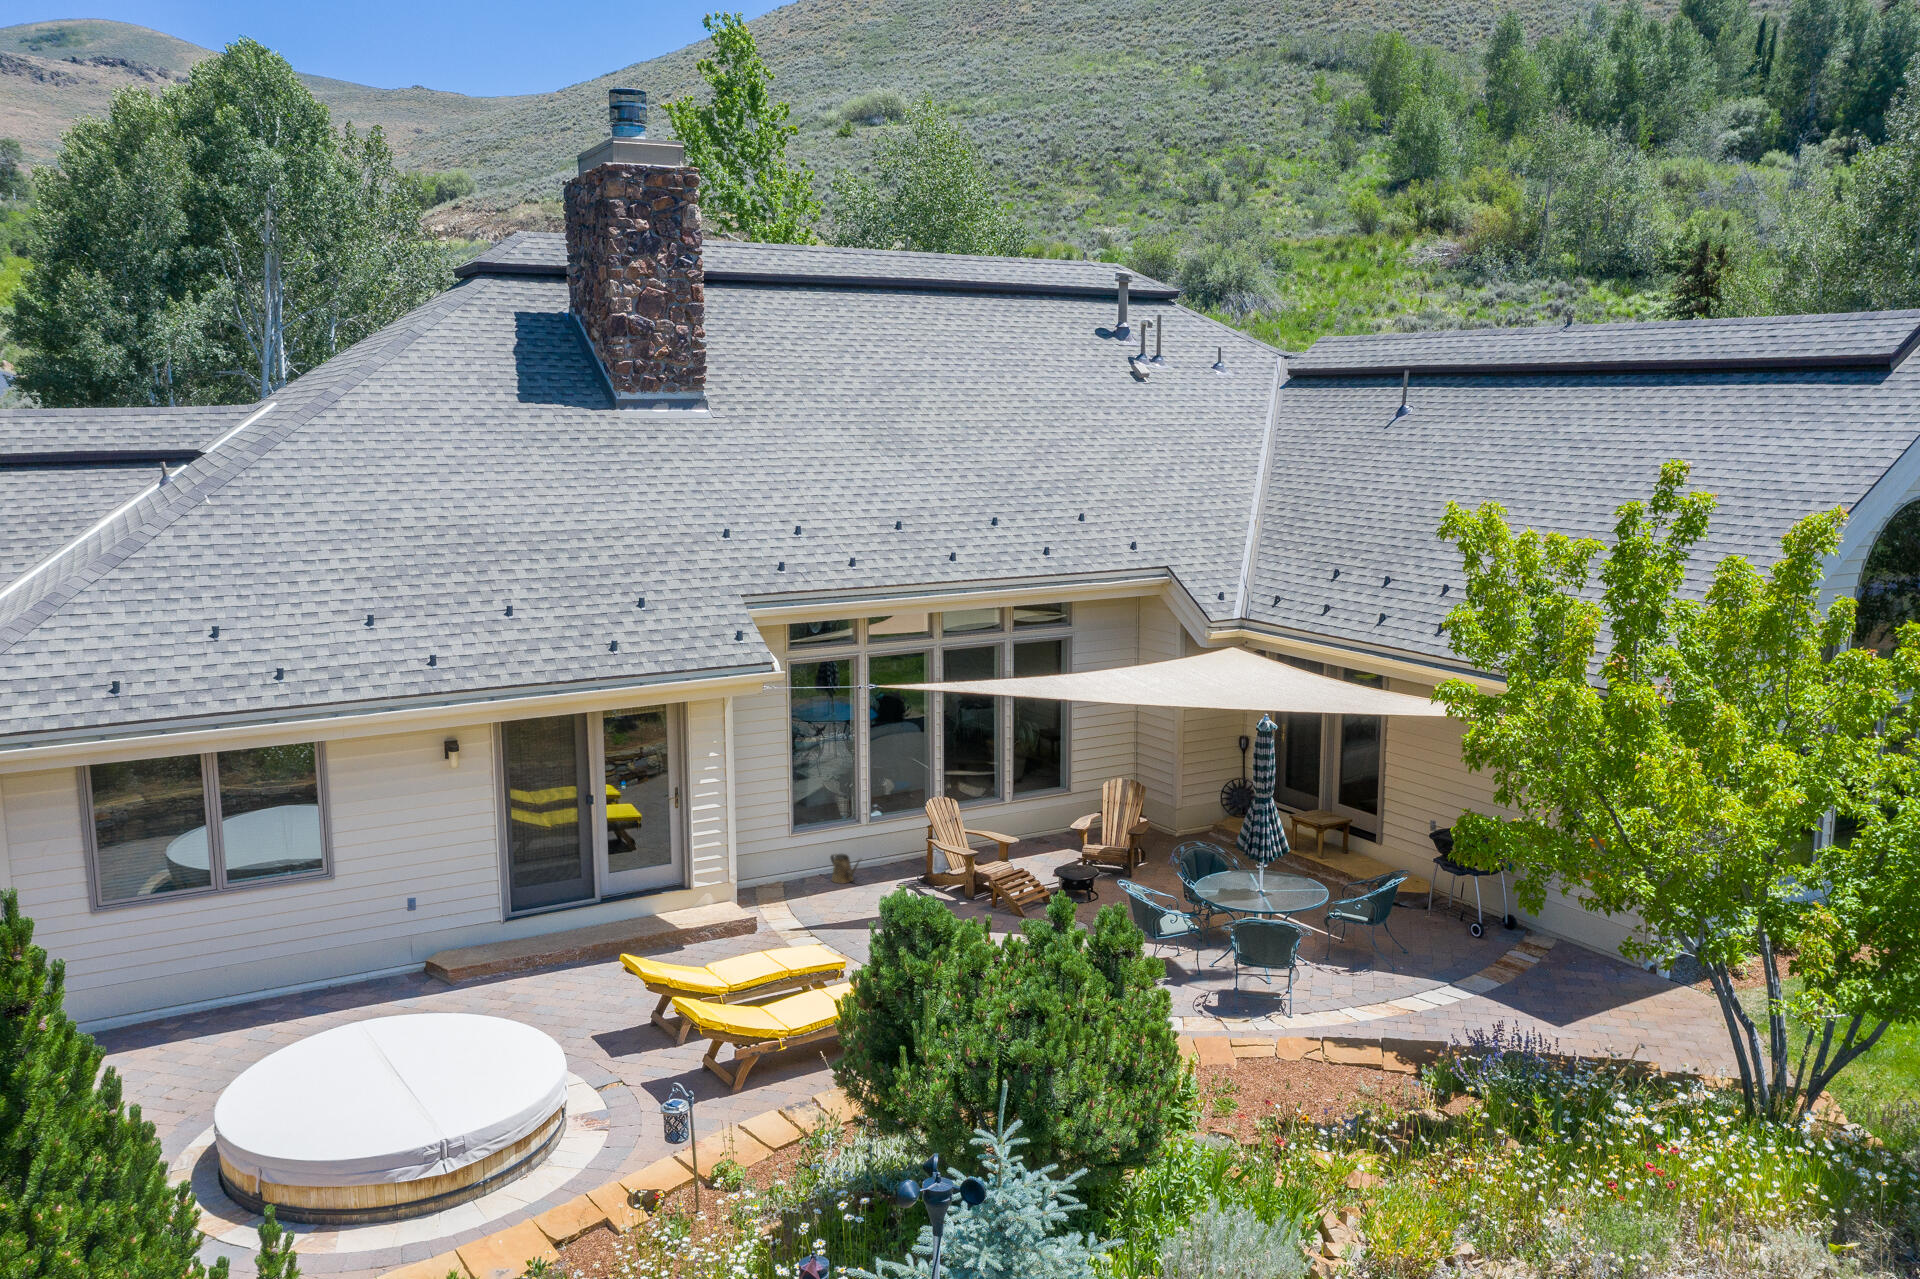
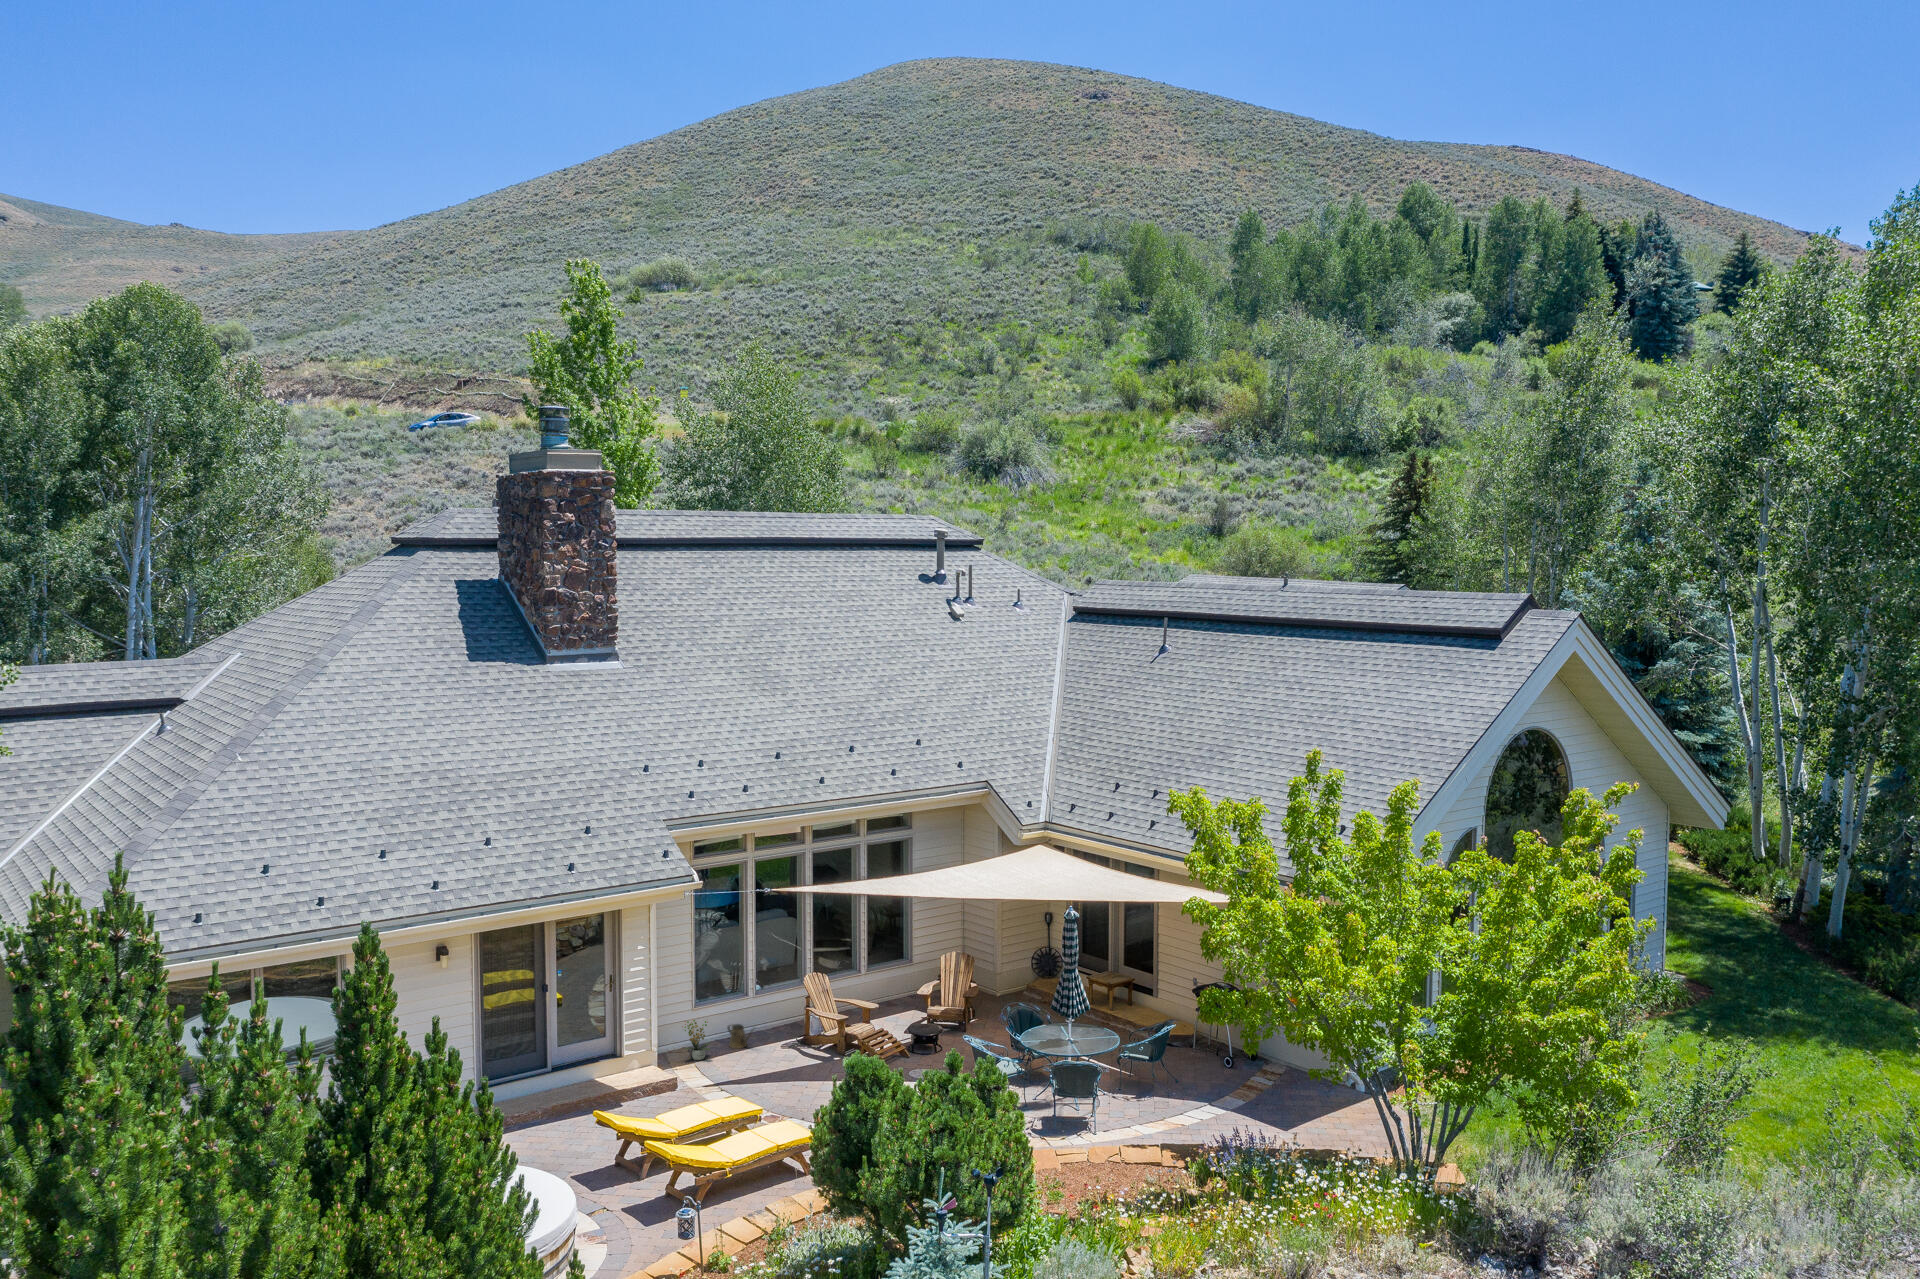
potted plant: none [769,845,807,895] -> present [684,1020,711,1060]

